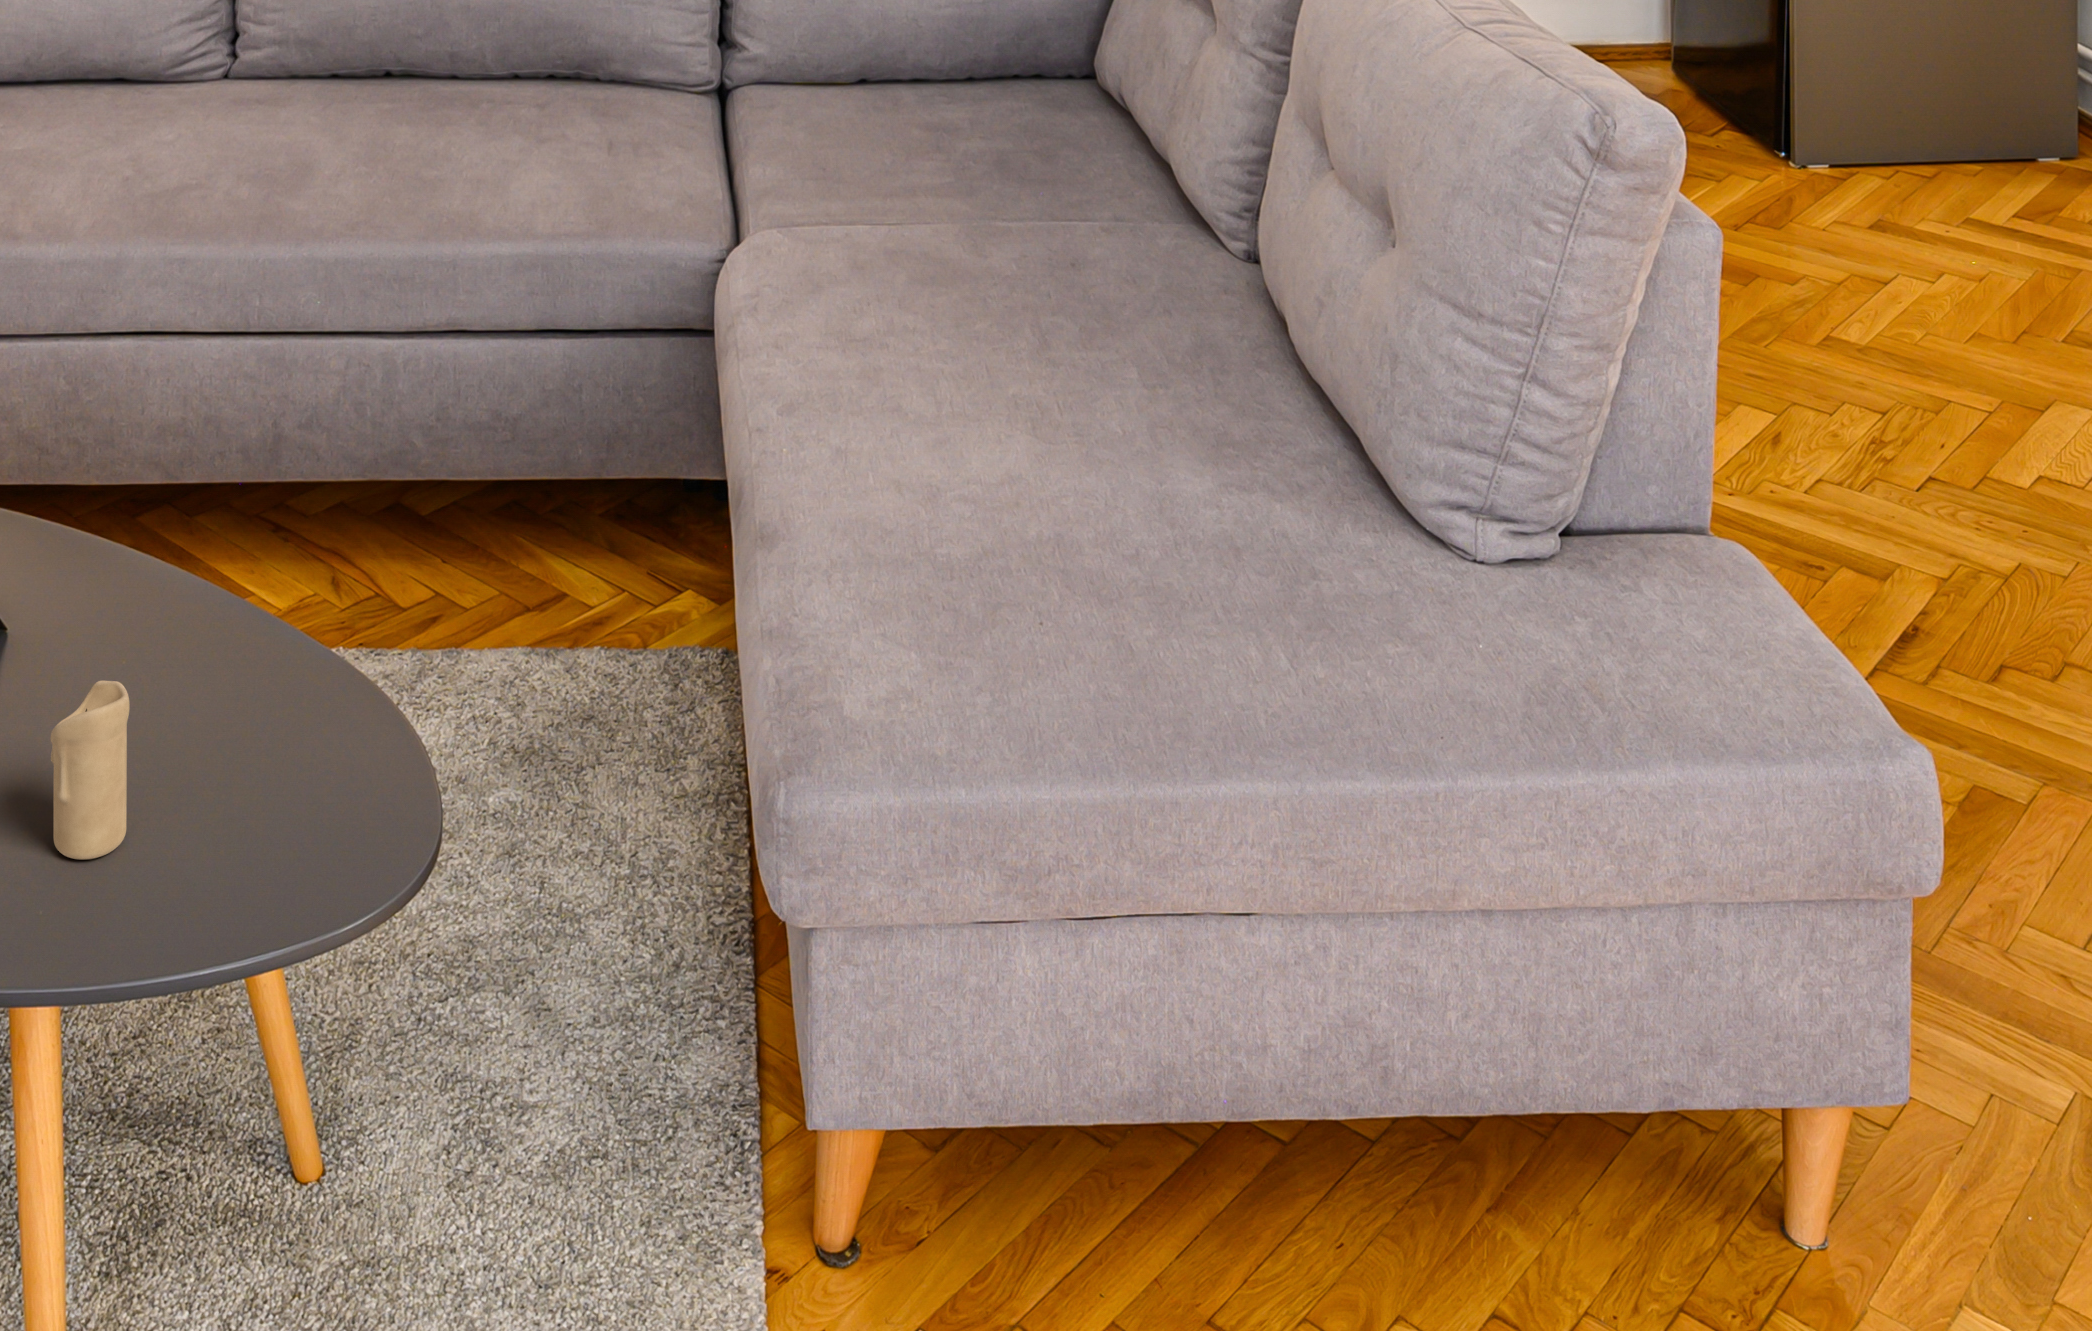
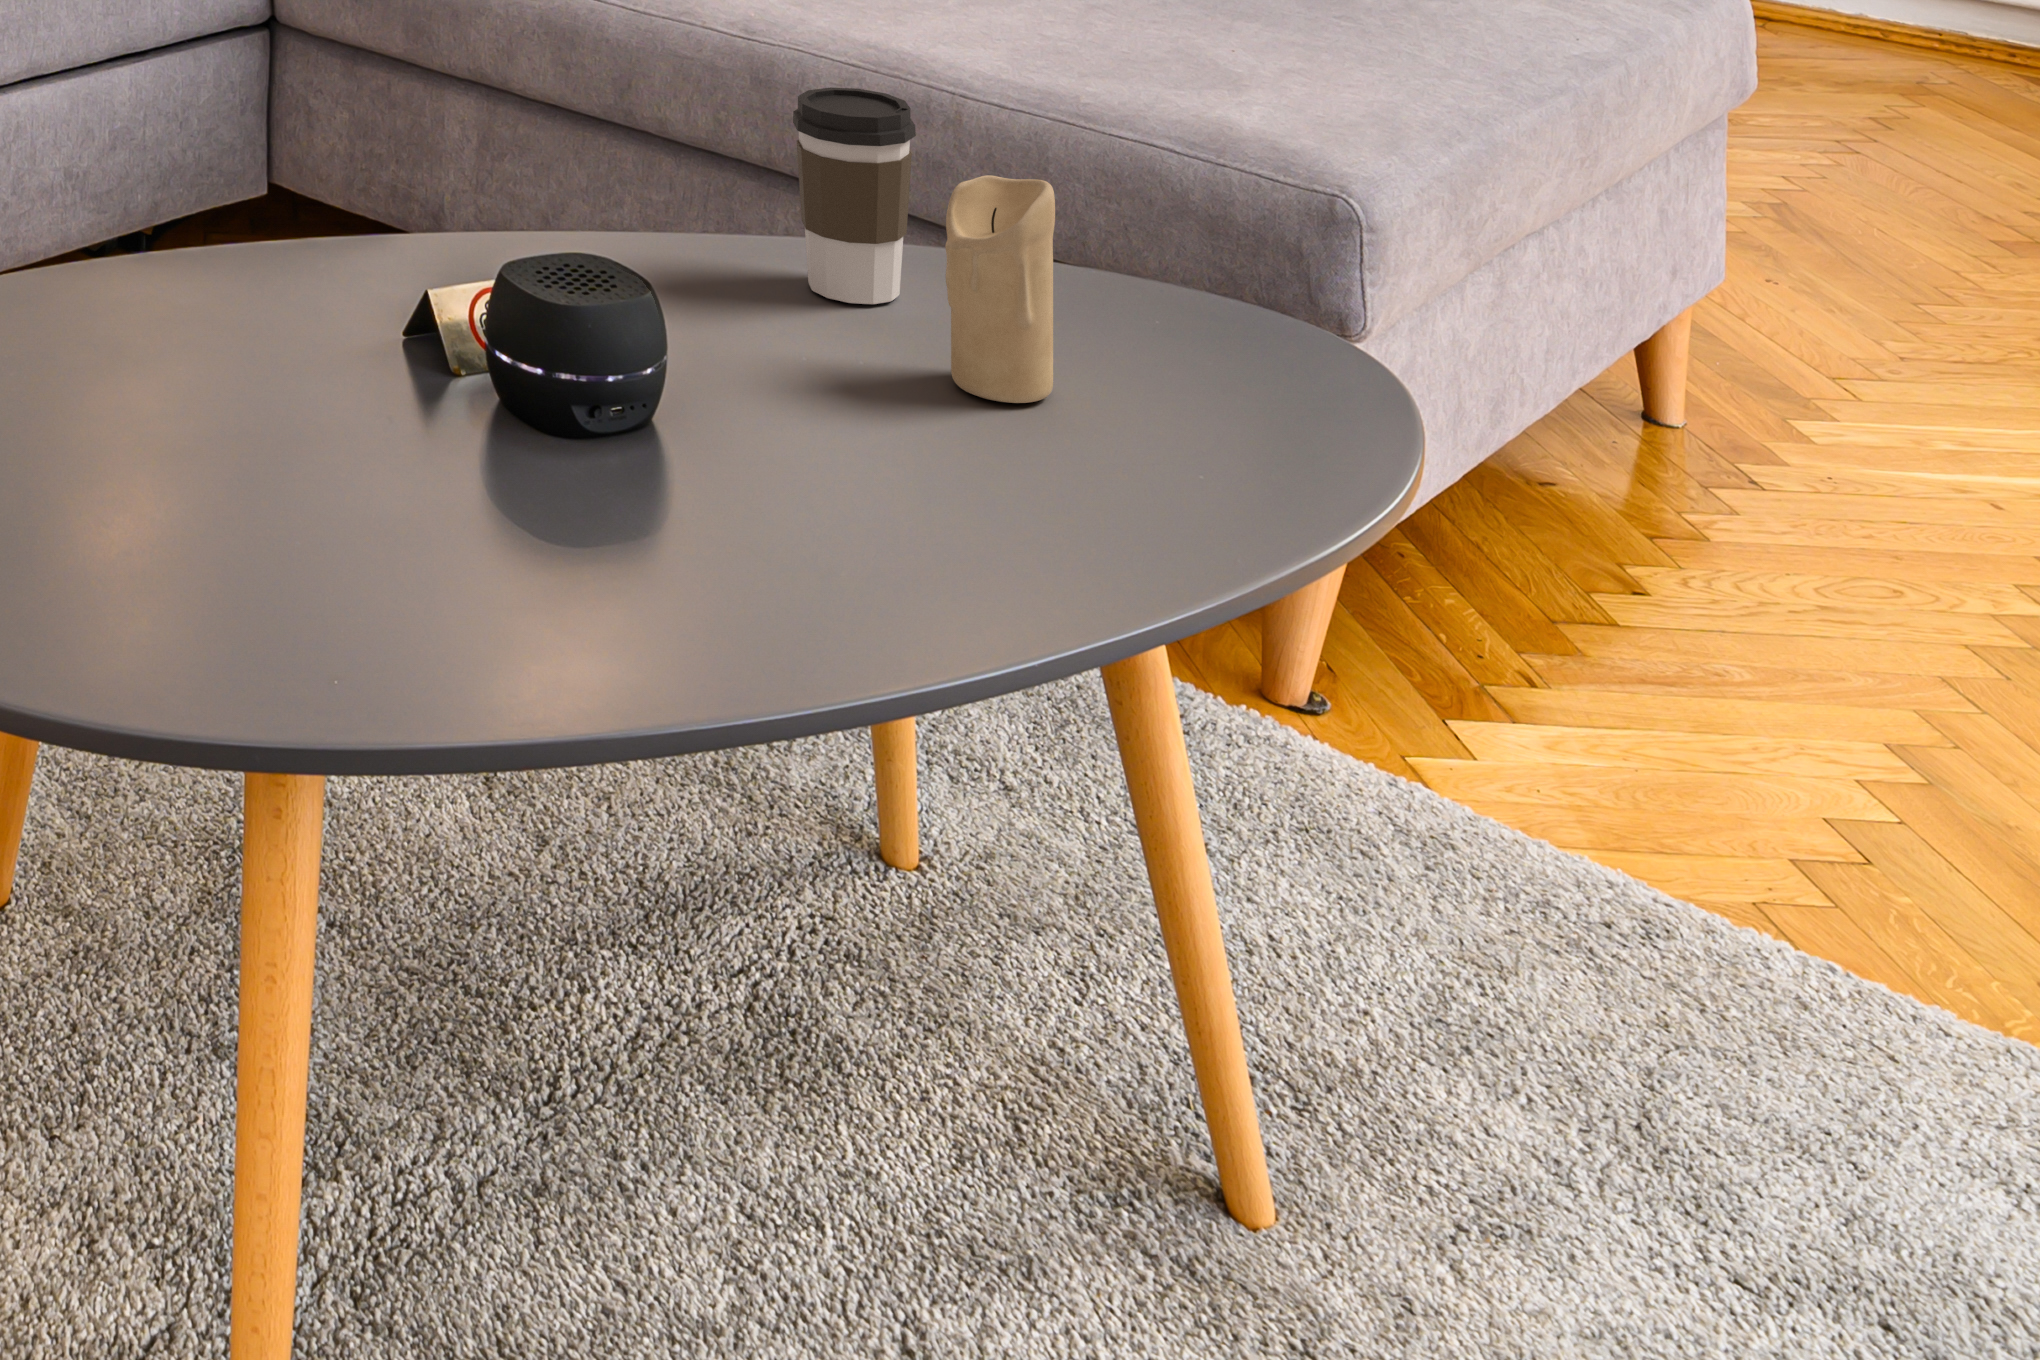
coffee cup: none [166,567,256,746] -> present [793,87,916,304]

